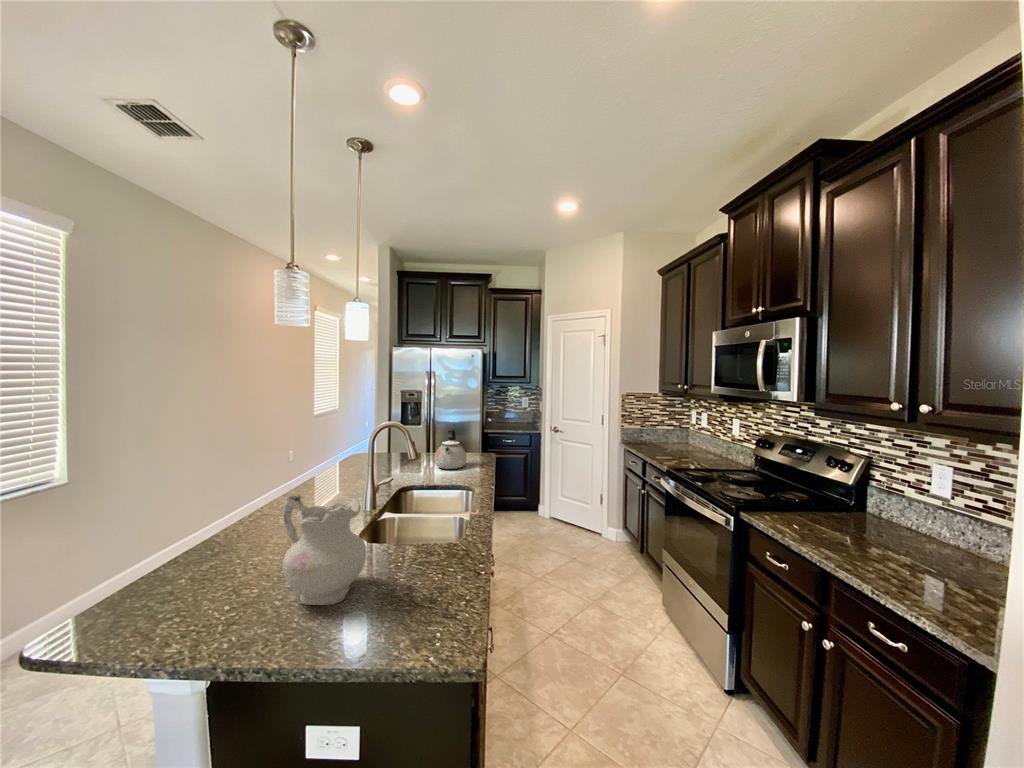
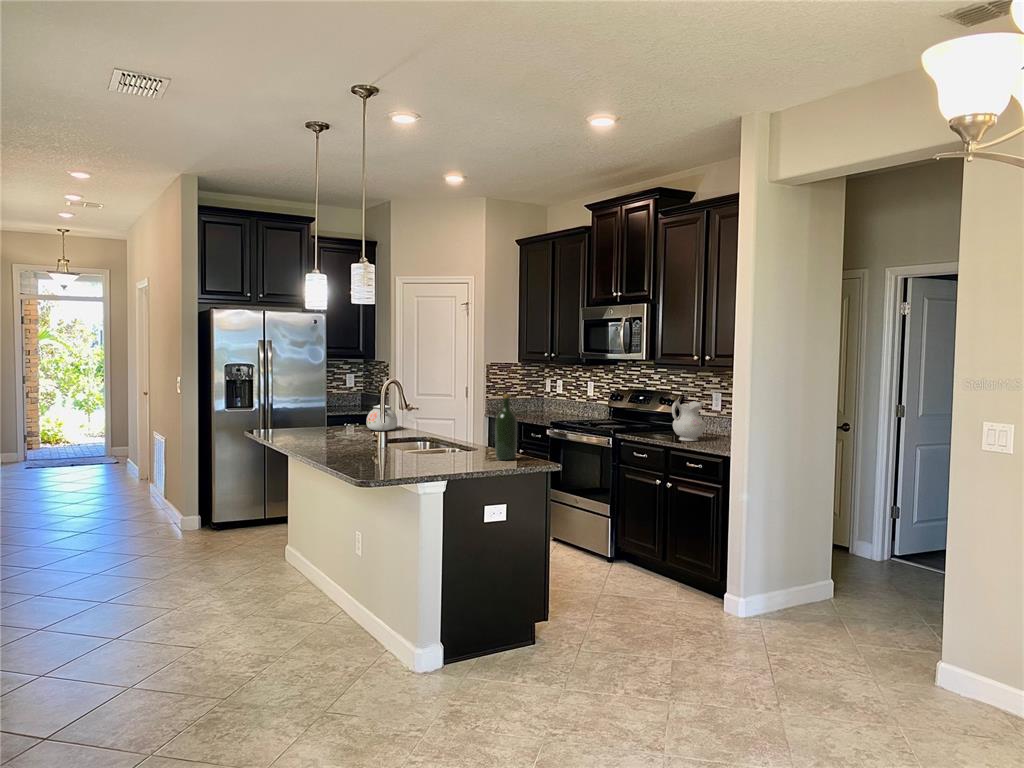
wine bottle: none [415,474,455,594] -> present [495,395,517,460]
ceramic pitcher: present [283,495,366,605] -> present [672,400,705,441]

